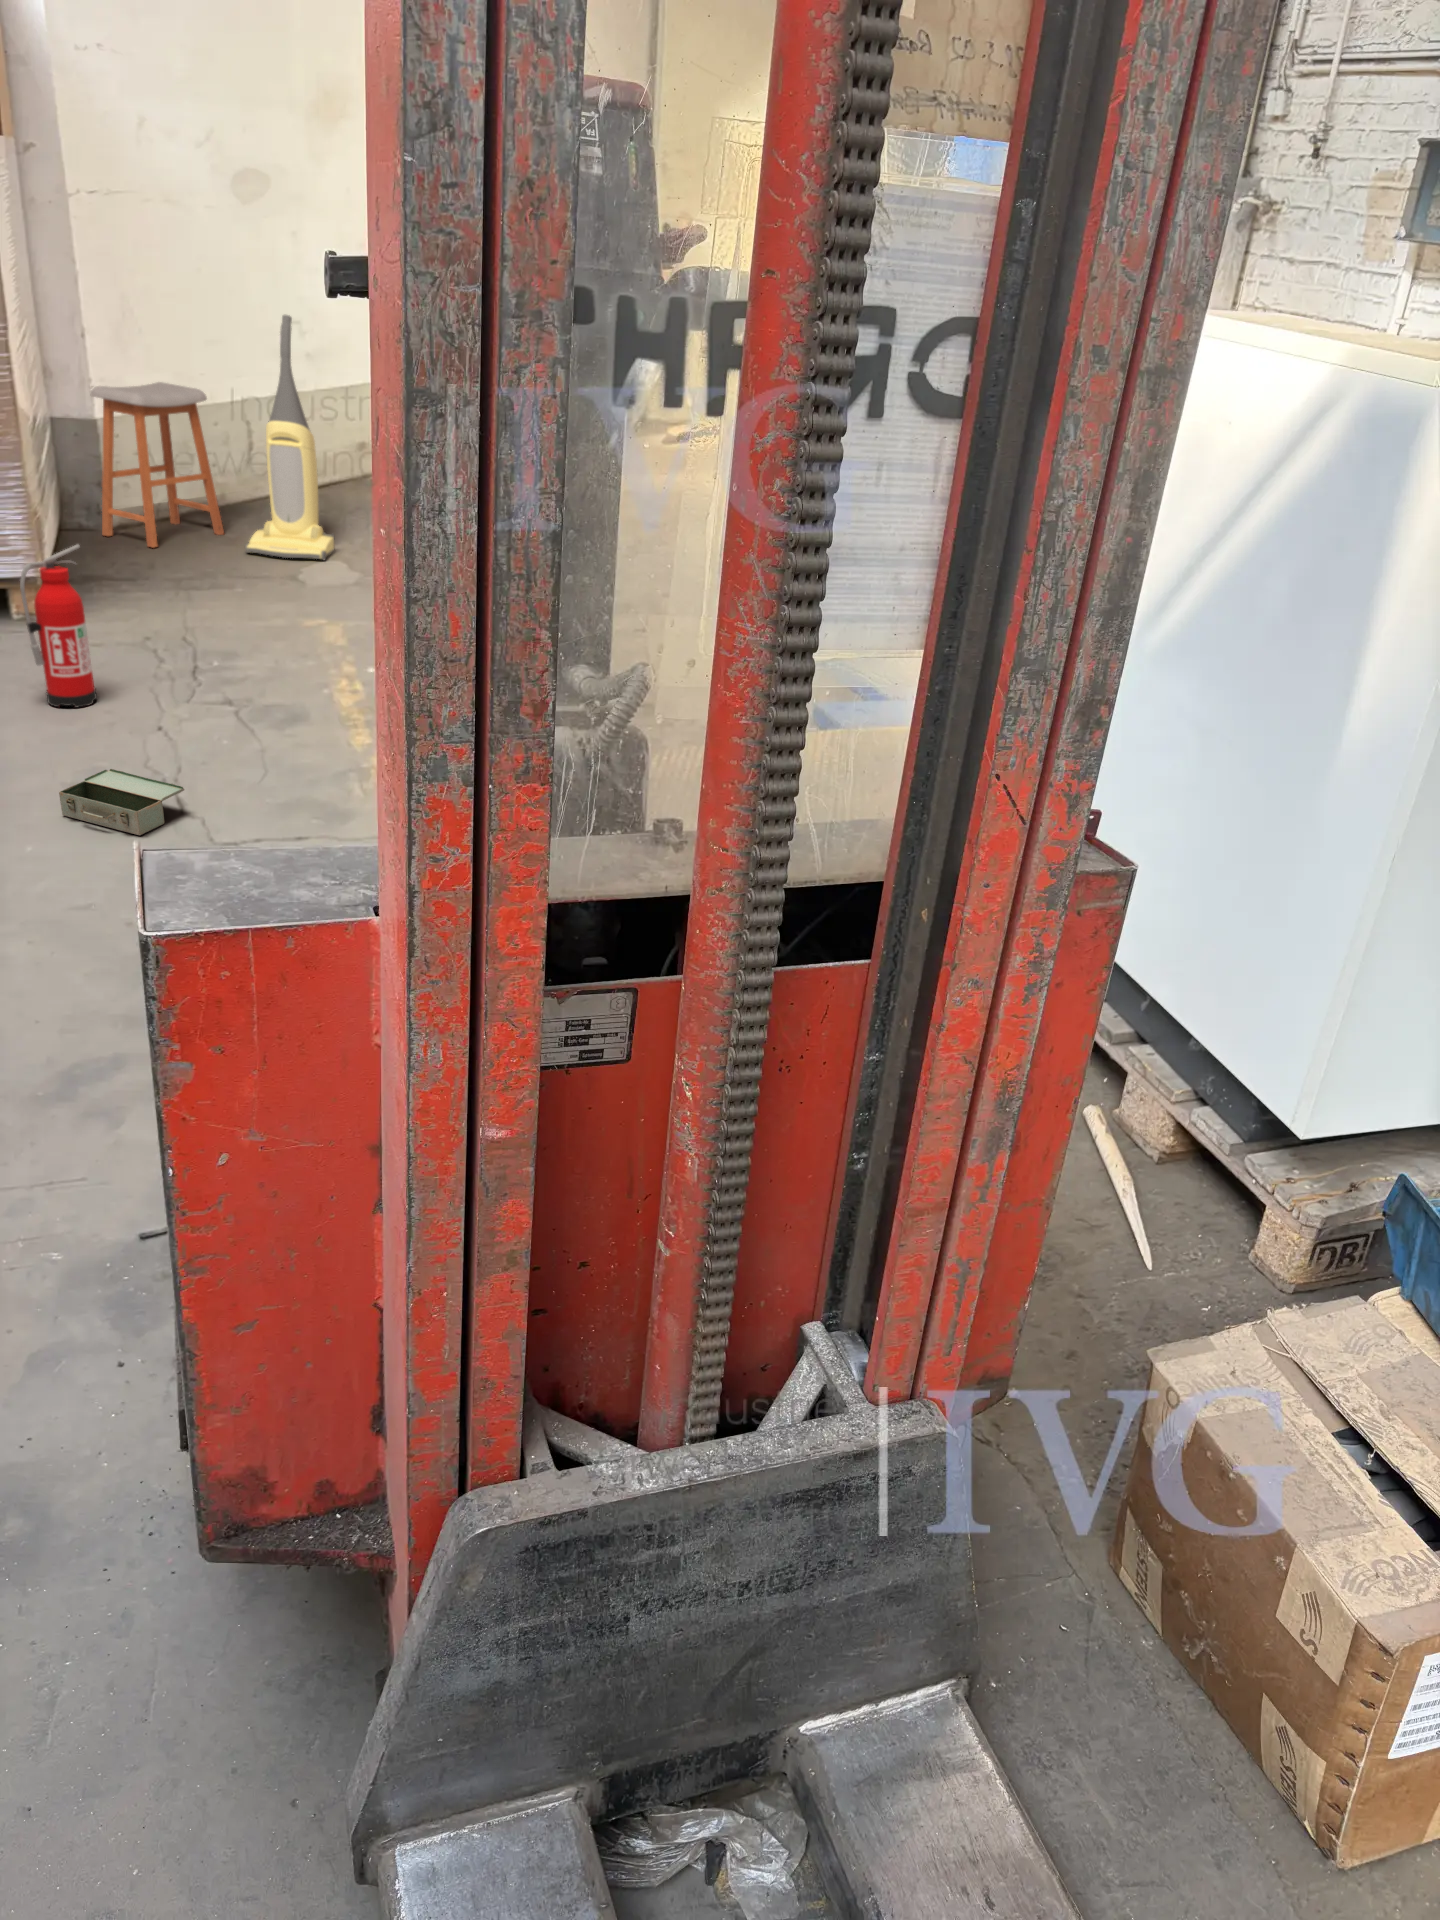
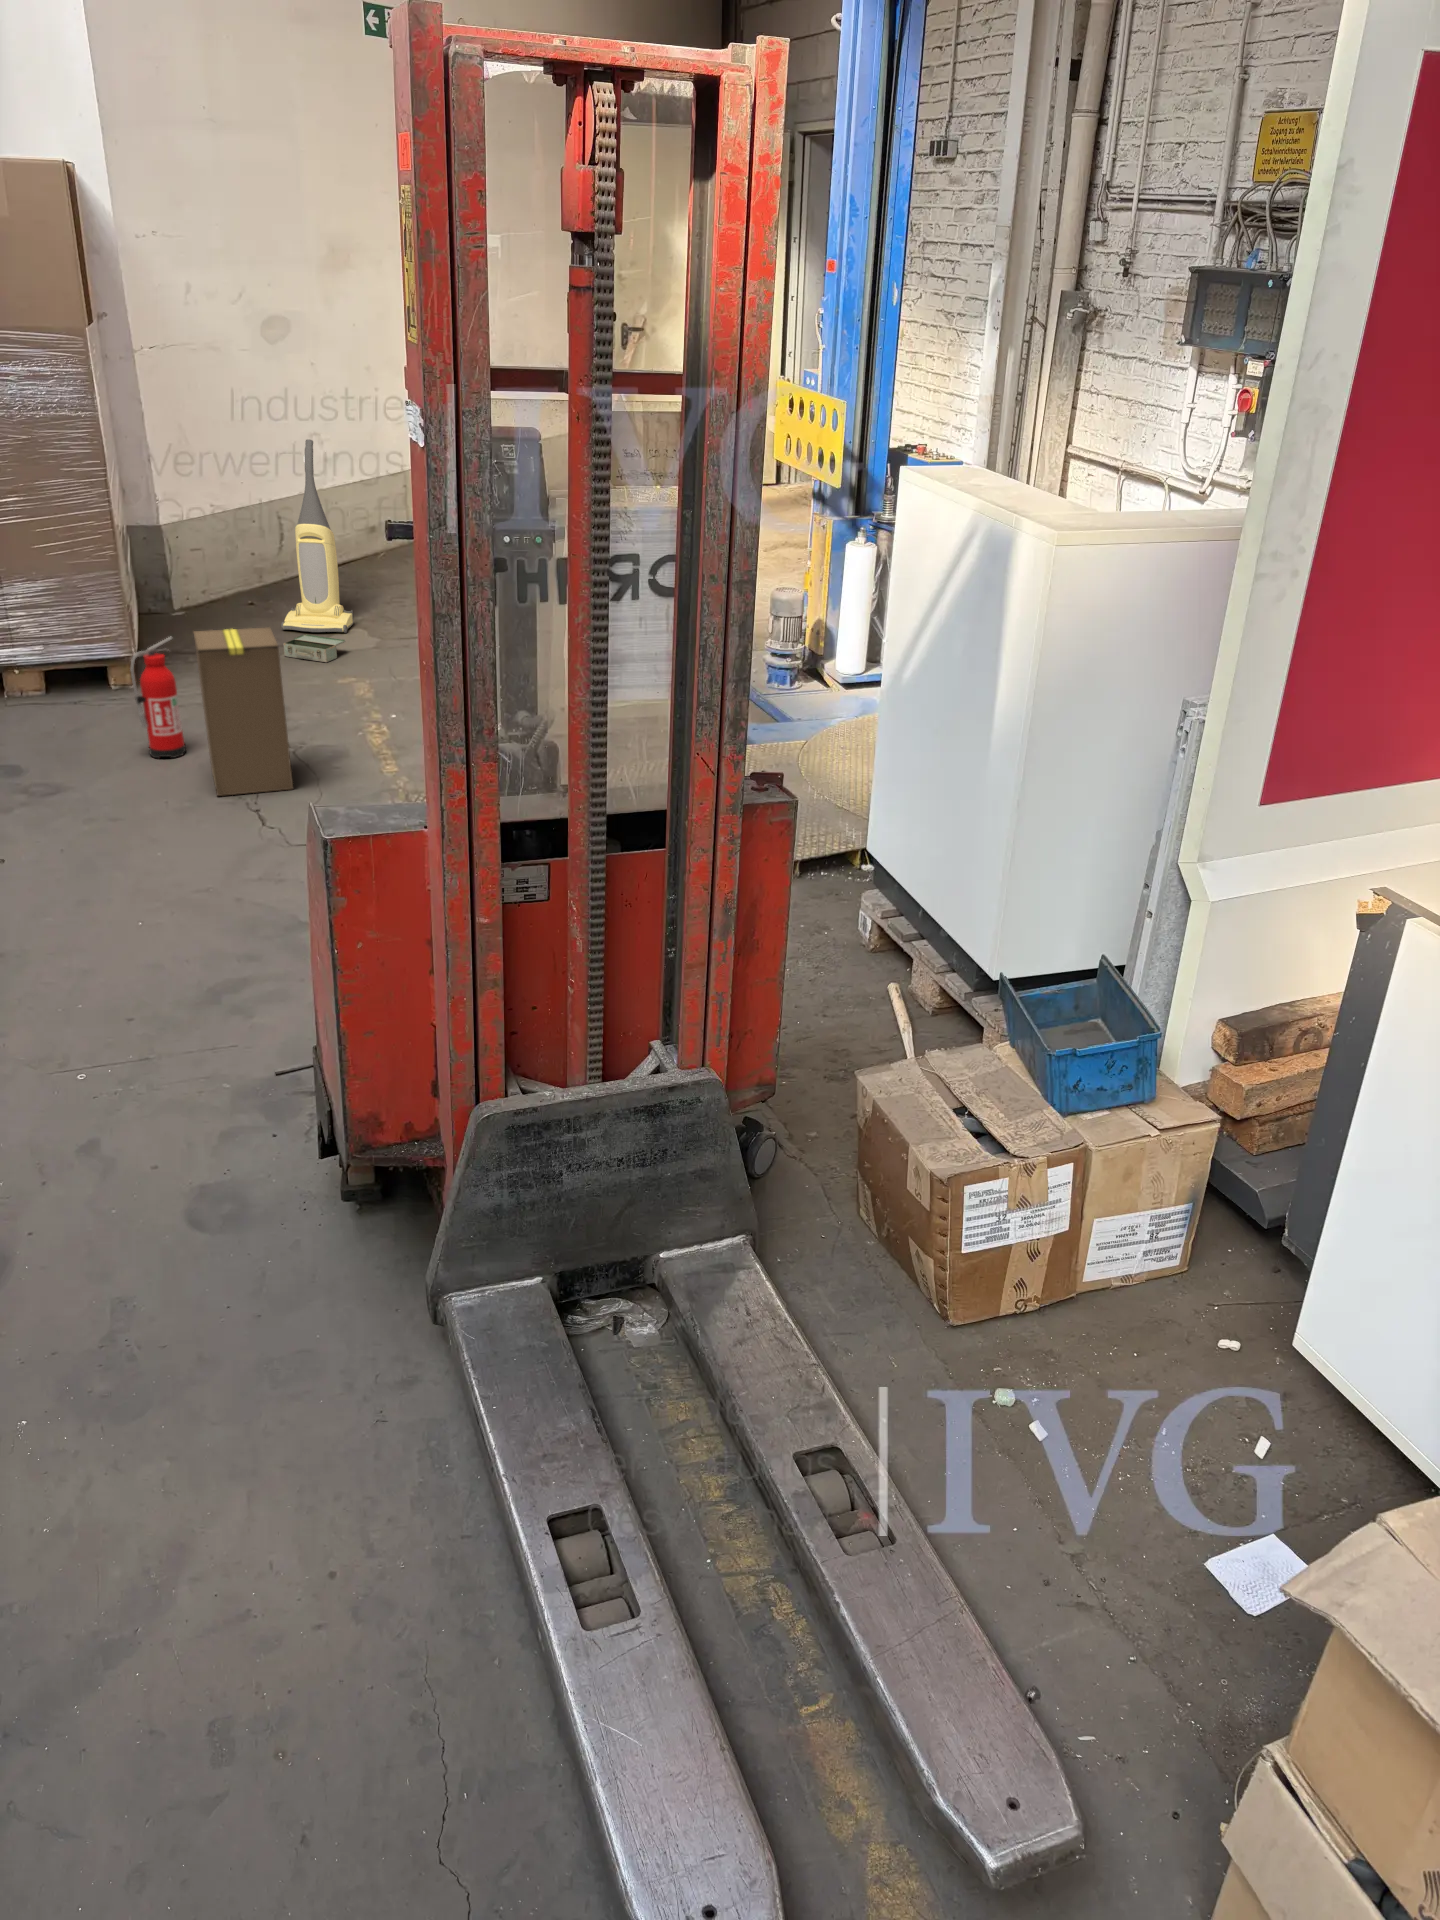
stool: present [91,382,224,547] -> none [154,496,263,629]
cardboard box: none [102,537,233,763] -> present [194,627,293,796]
toolbox: present [59,769,184,835] -> present [283,634,345,662]

